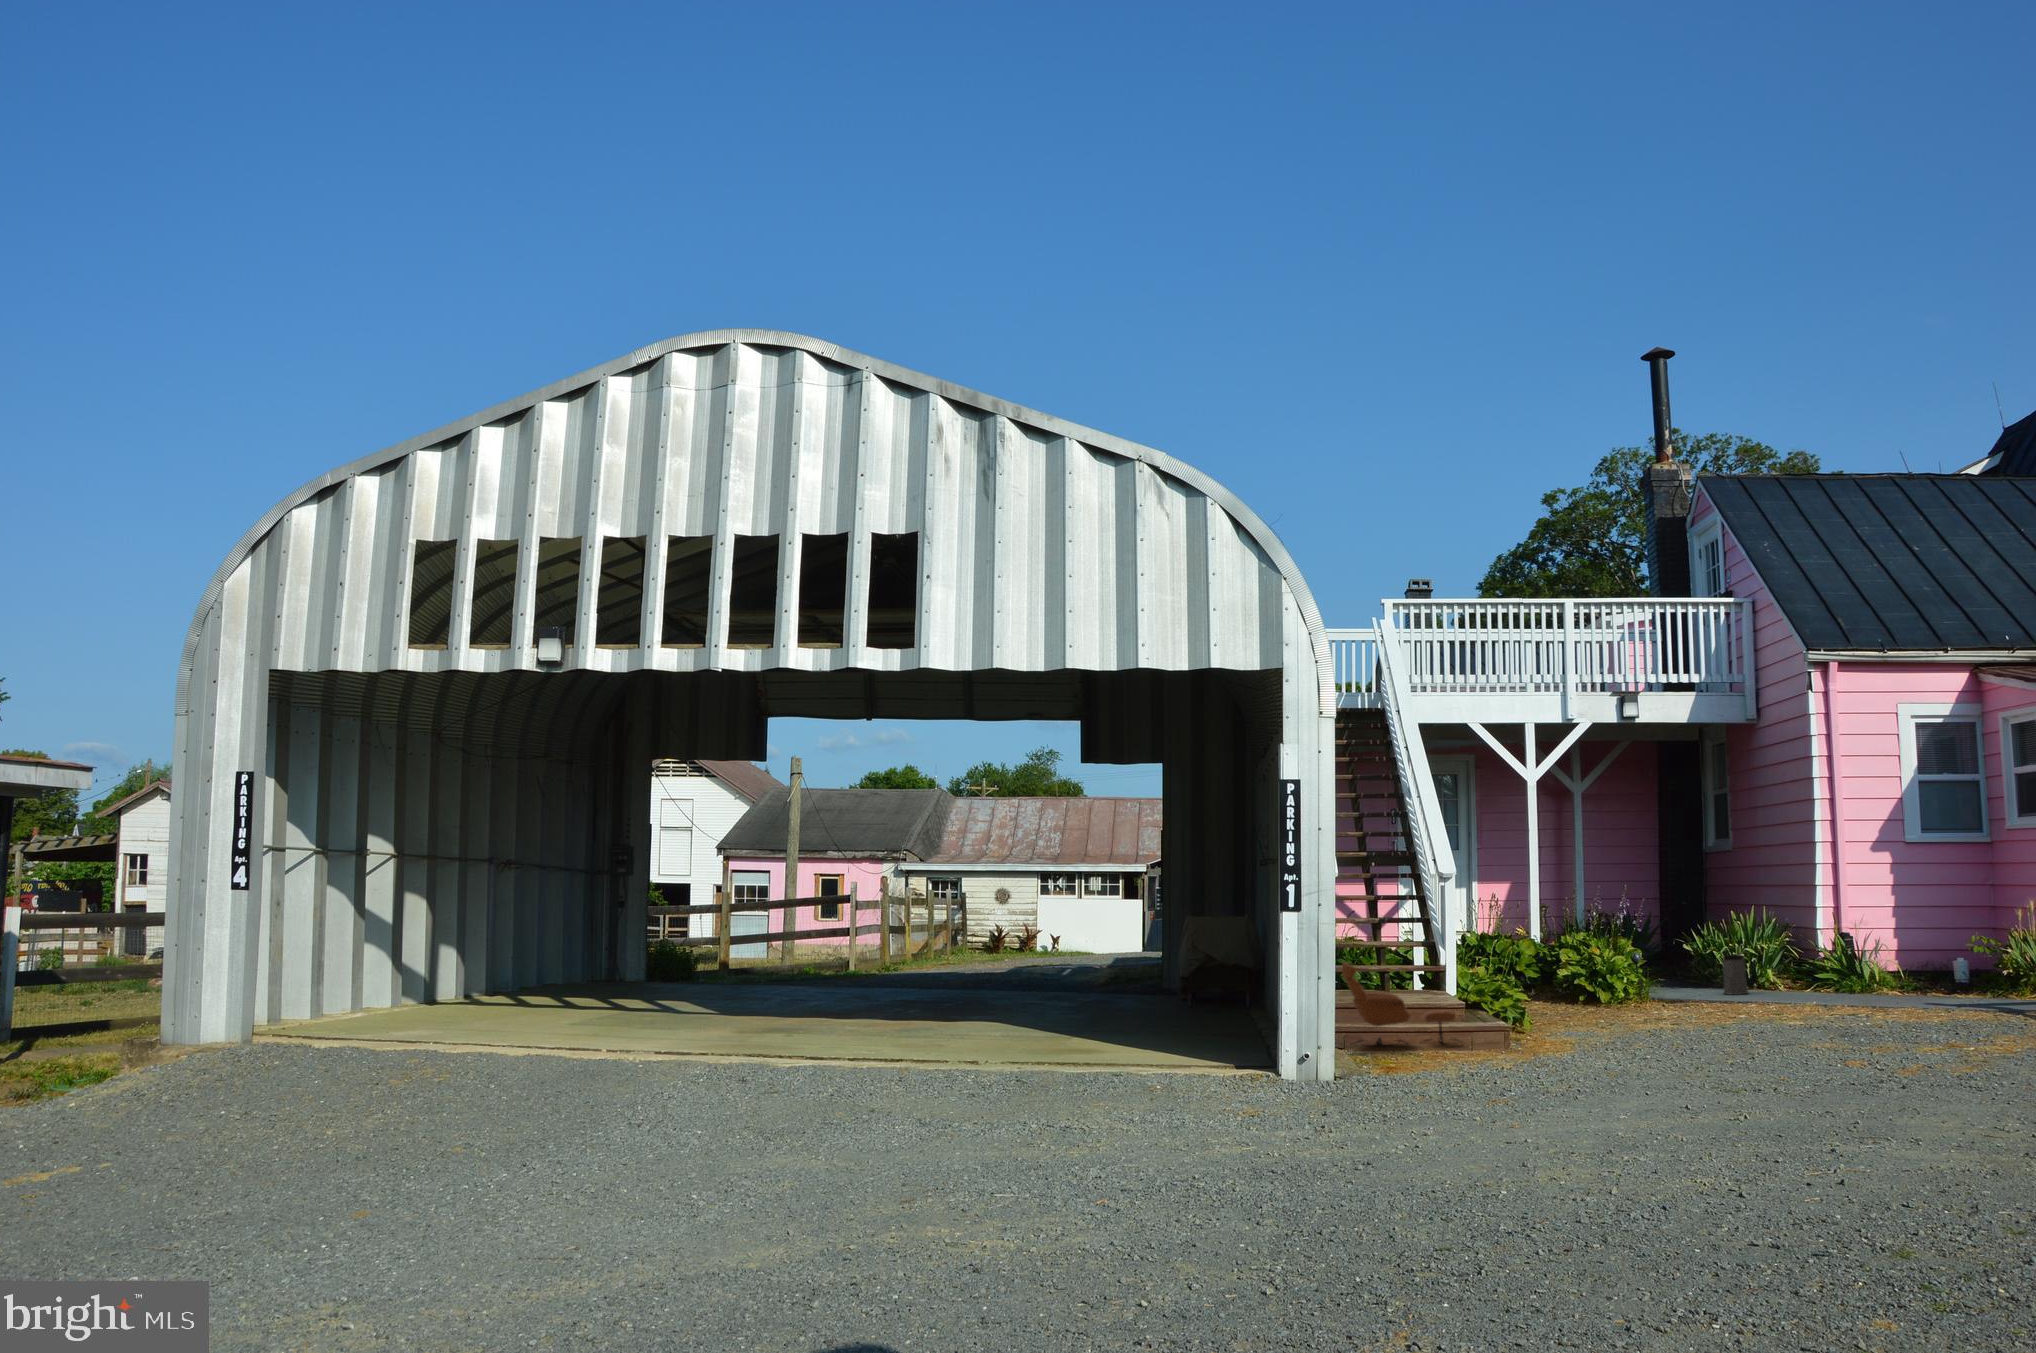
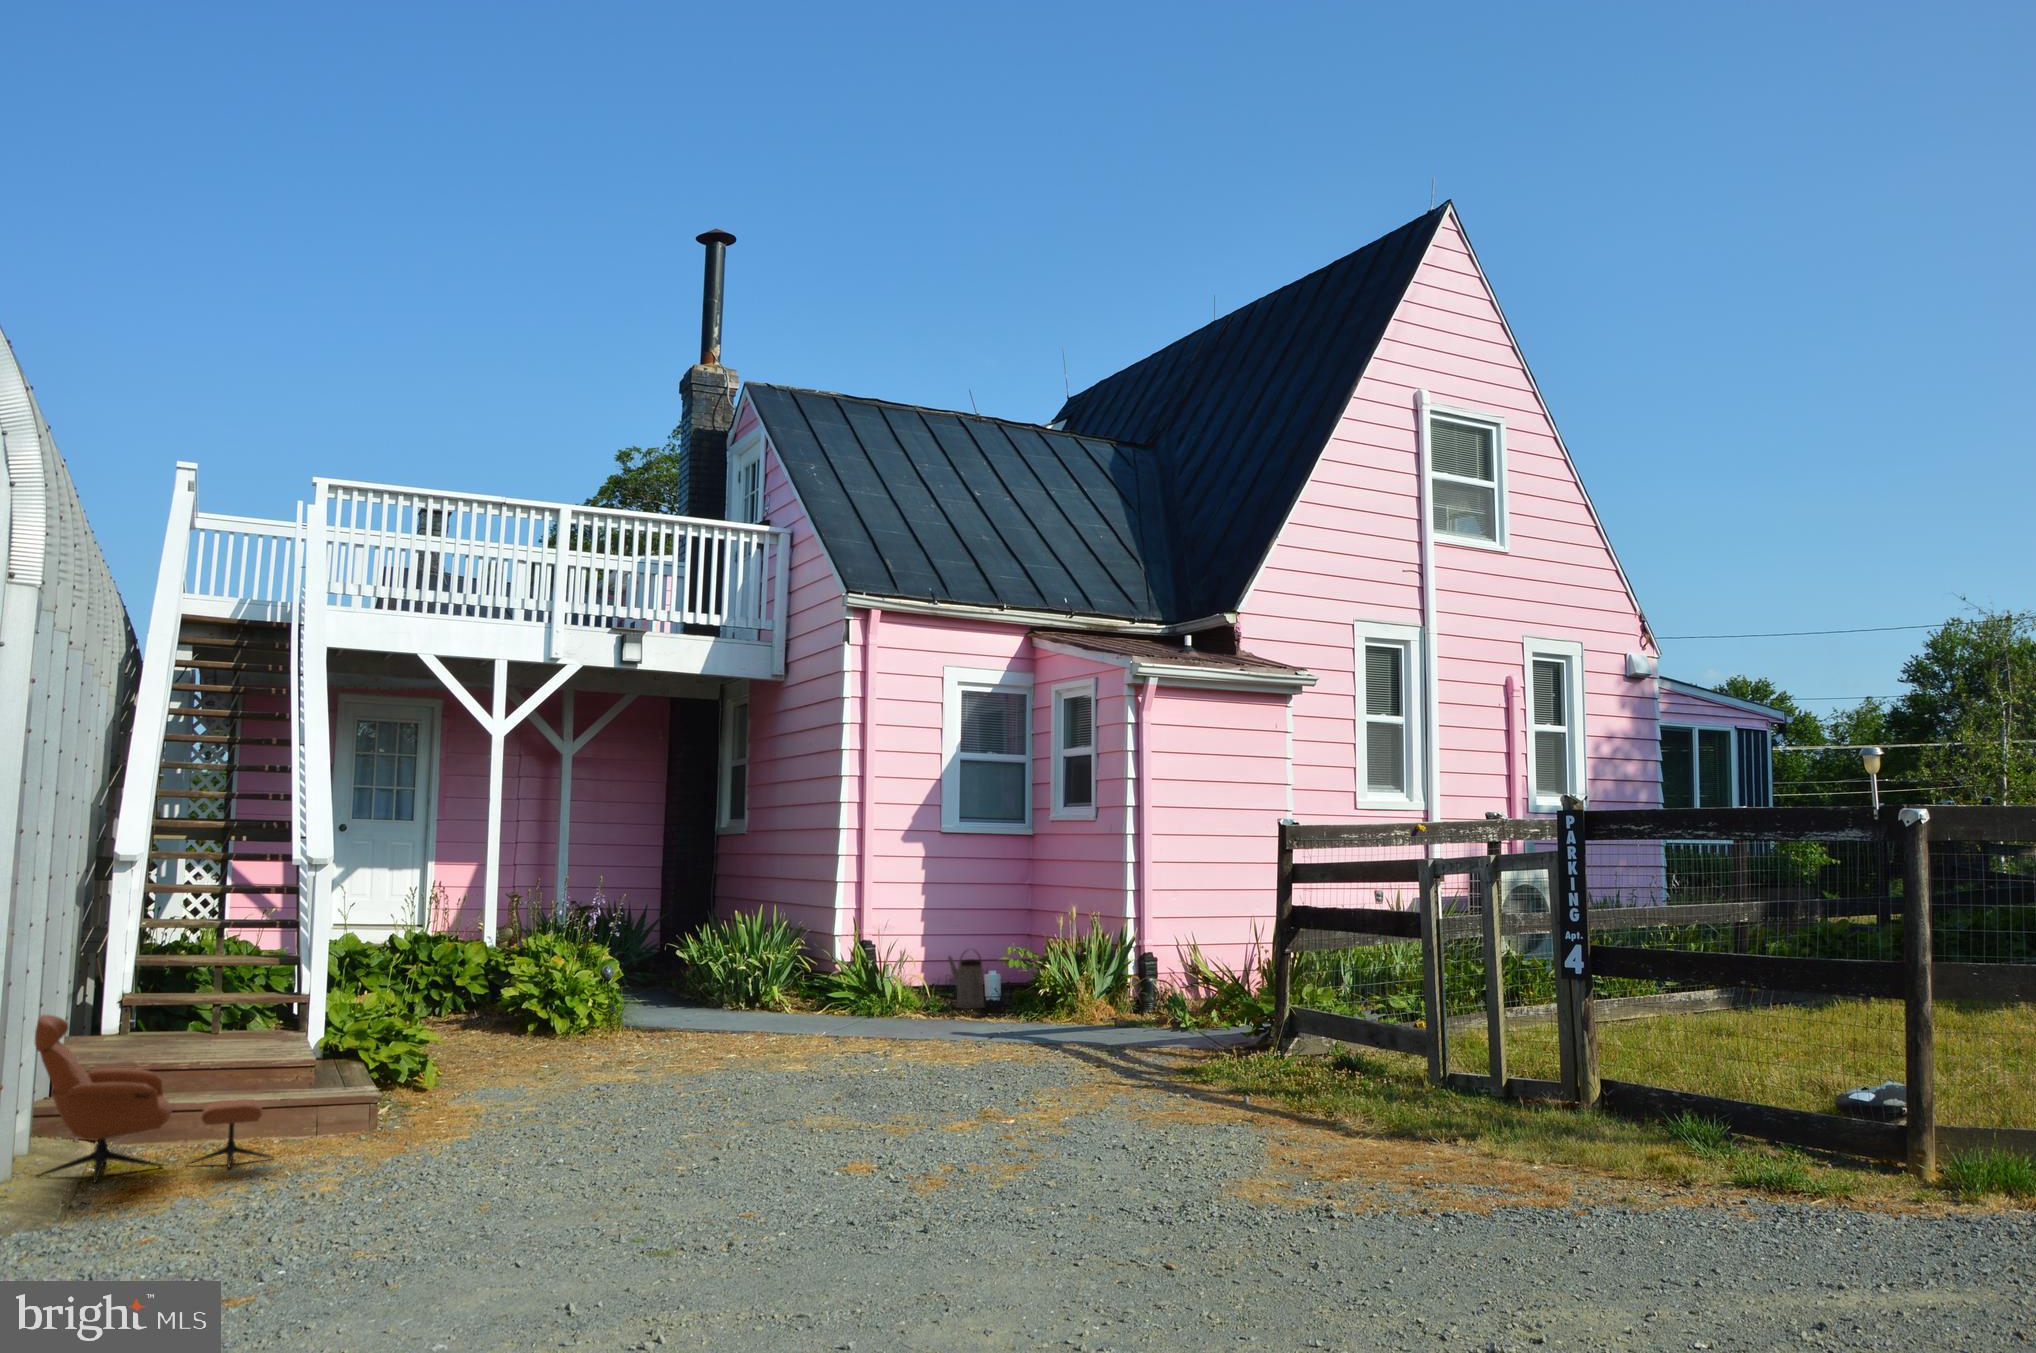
watering can: present [1723,947,1748,995] -> present [948,950,985,1009]

